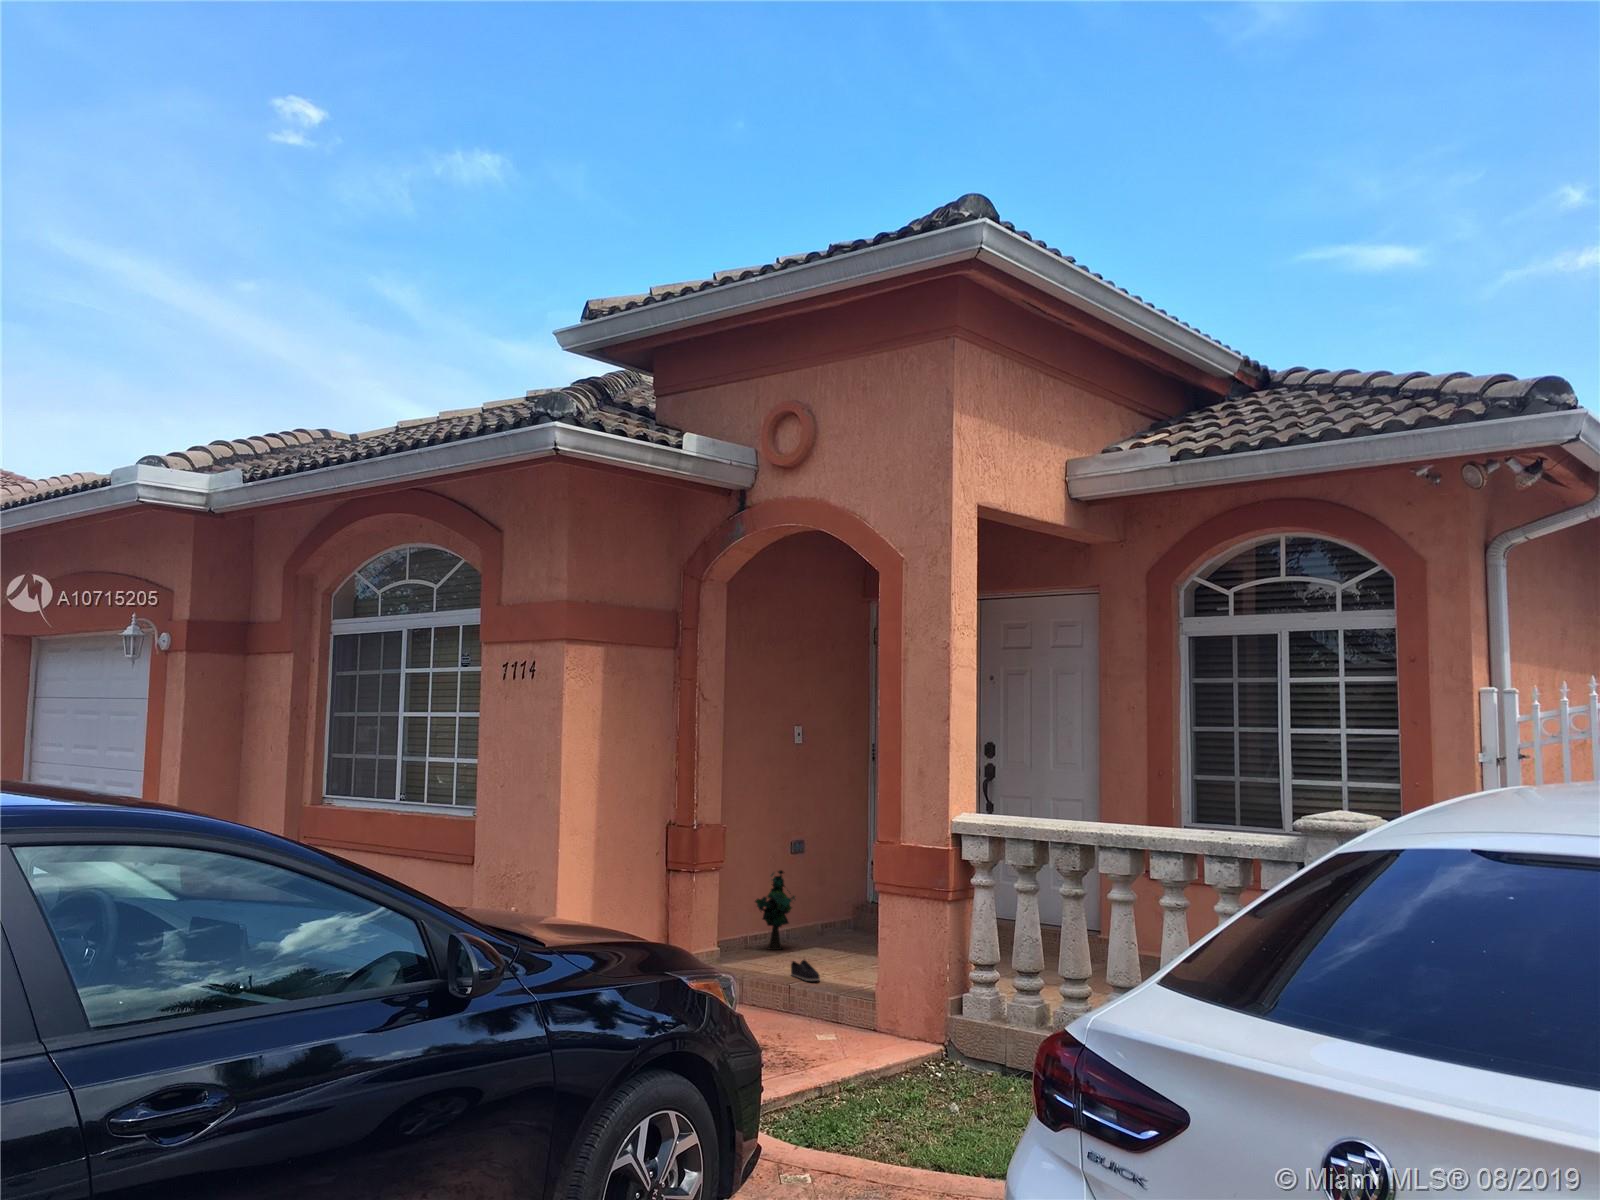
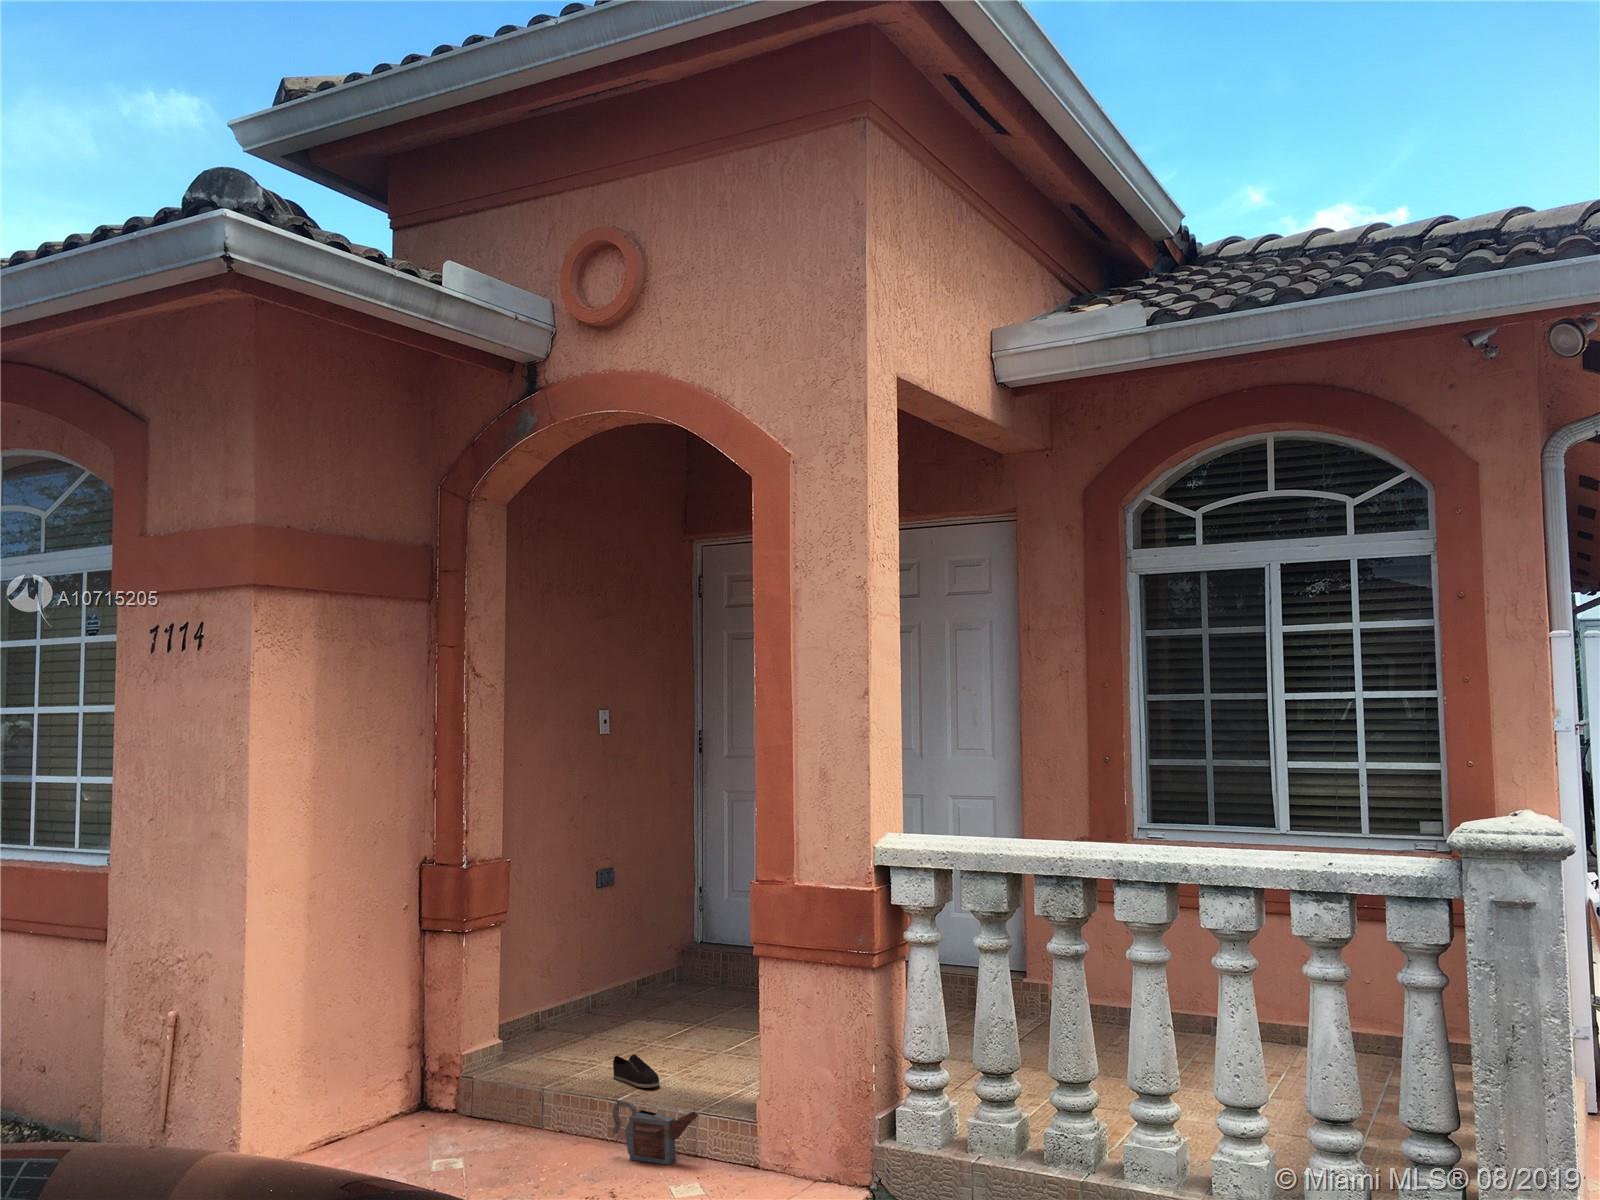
decorative plant: present [755,870,795,950] -> none [546,916,606,1032]
watering can: none [783,984,838,1027] -> present [612,1100,698,1165]

